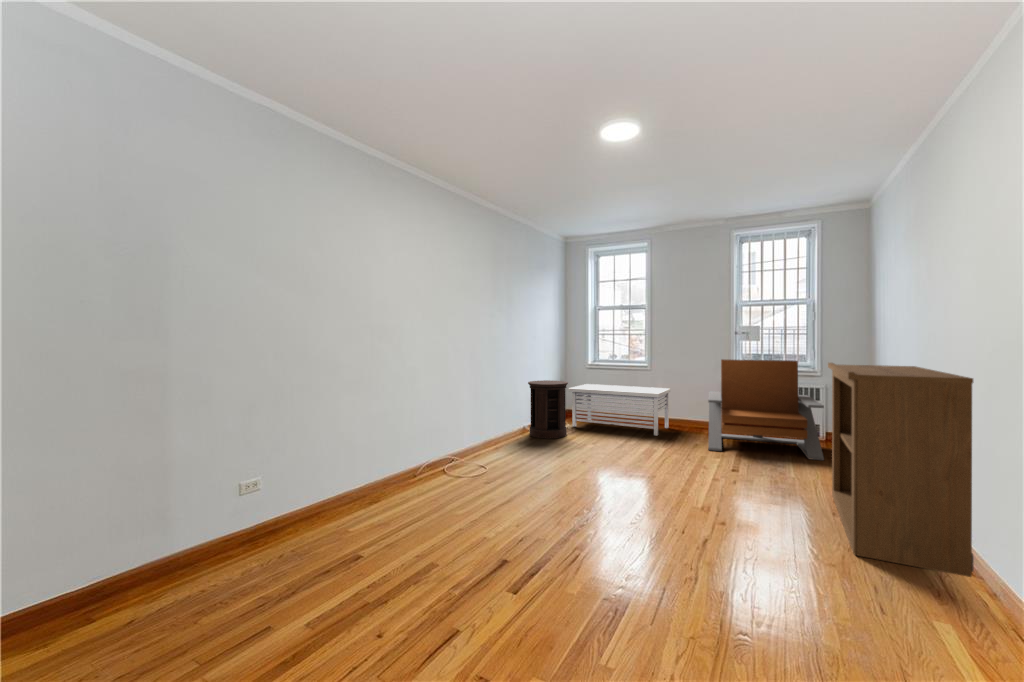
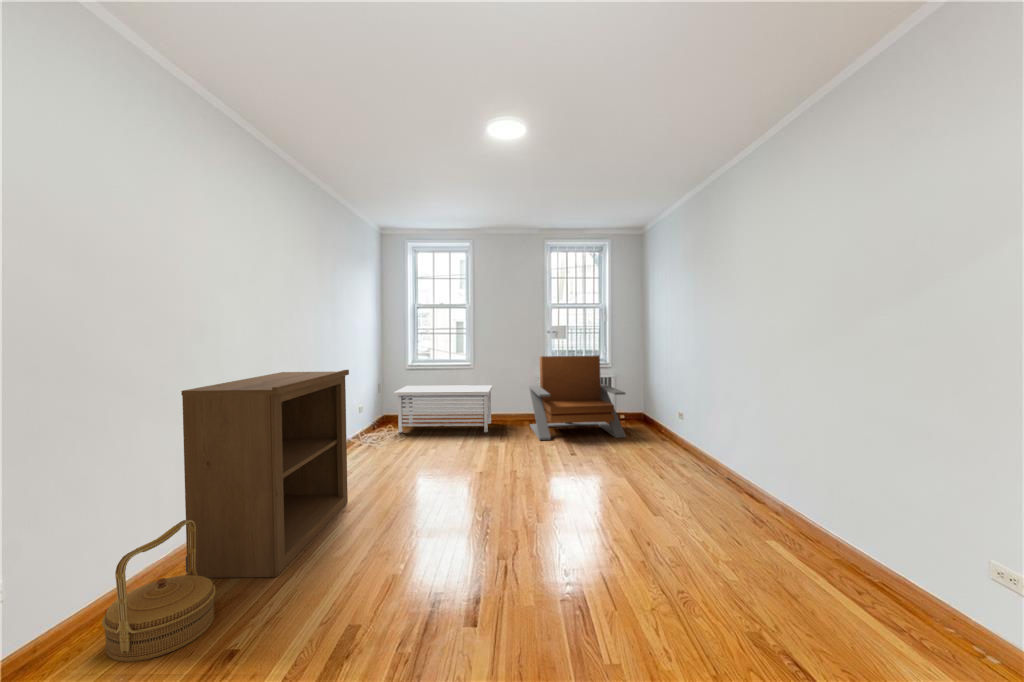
bookshelf: present [828,363,974,577] -> present [181,370,349,578]
side table: present [528,380,568,438] -> none [355,385,401,450]
woven basket: none [283,460,352,548] -> present [102,520,216,662]

